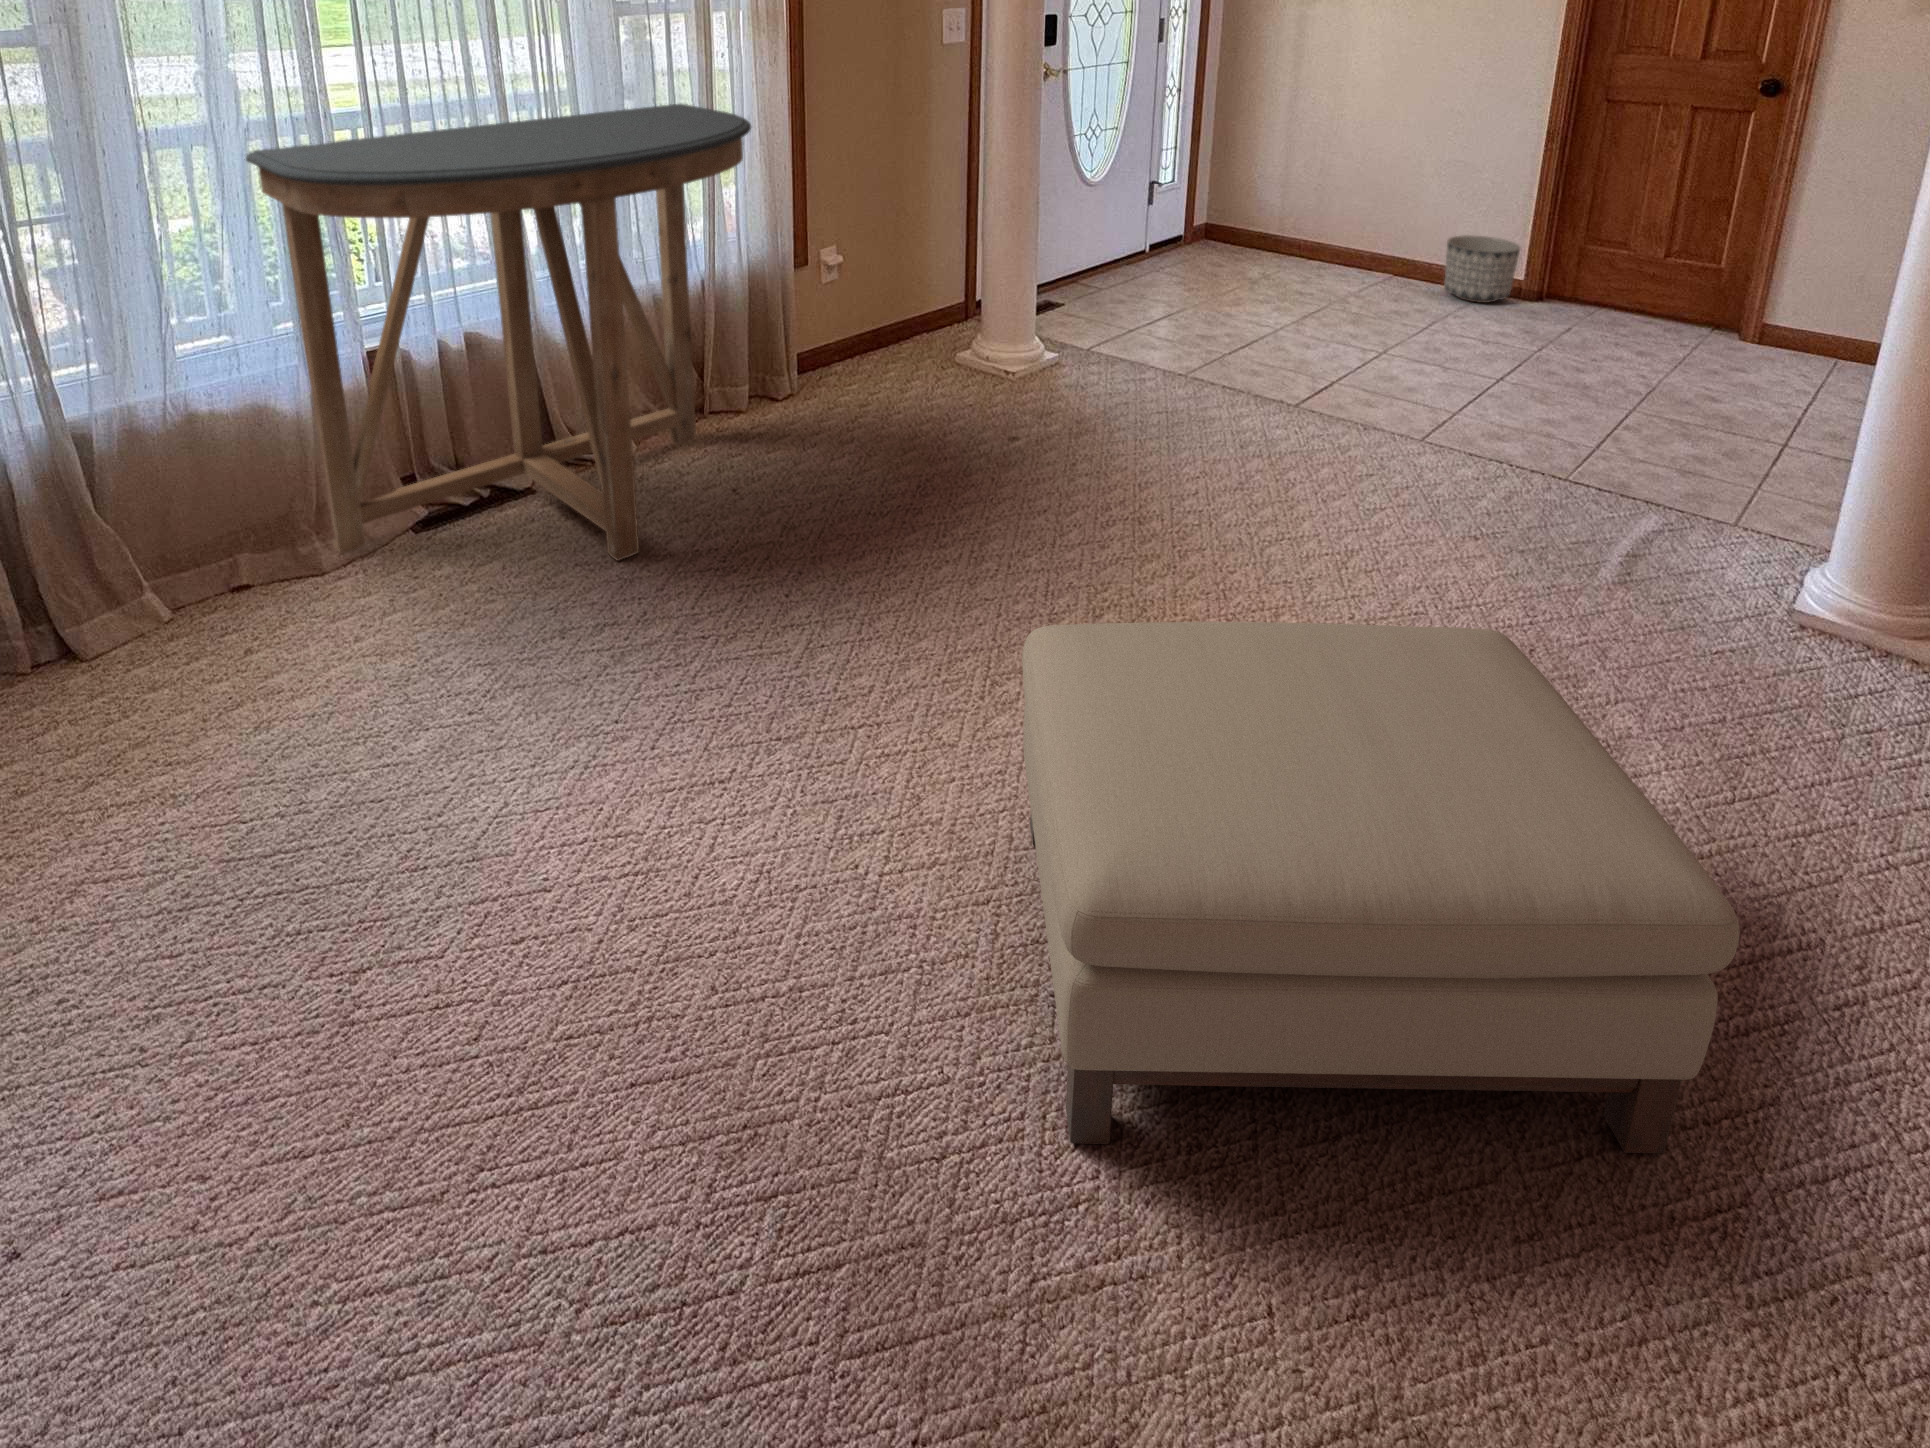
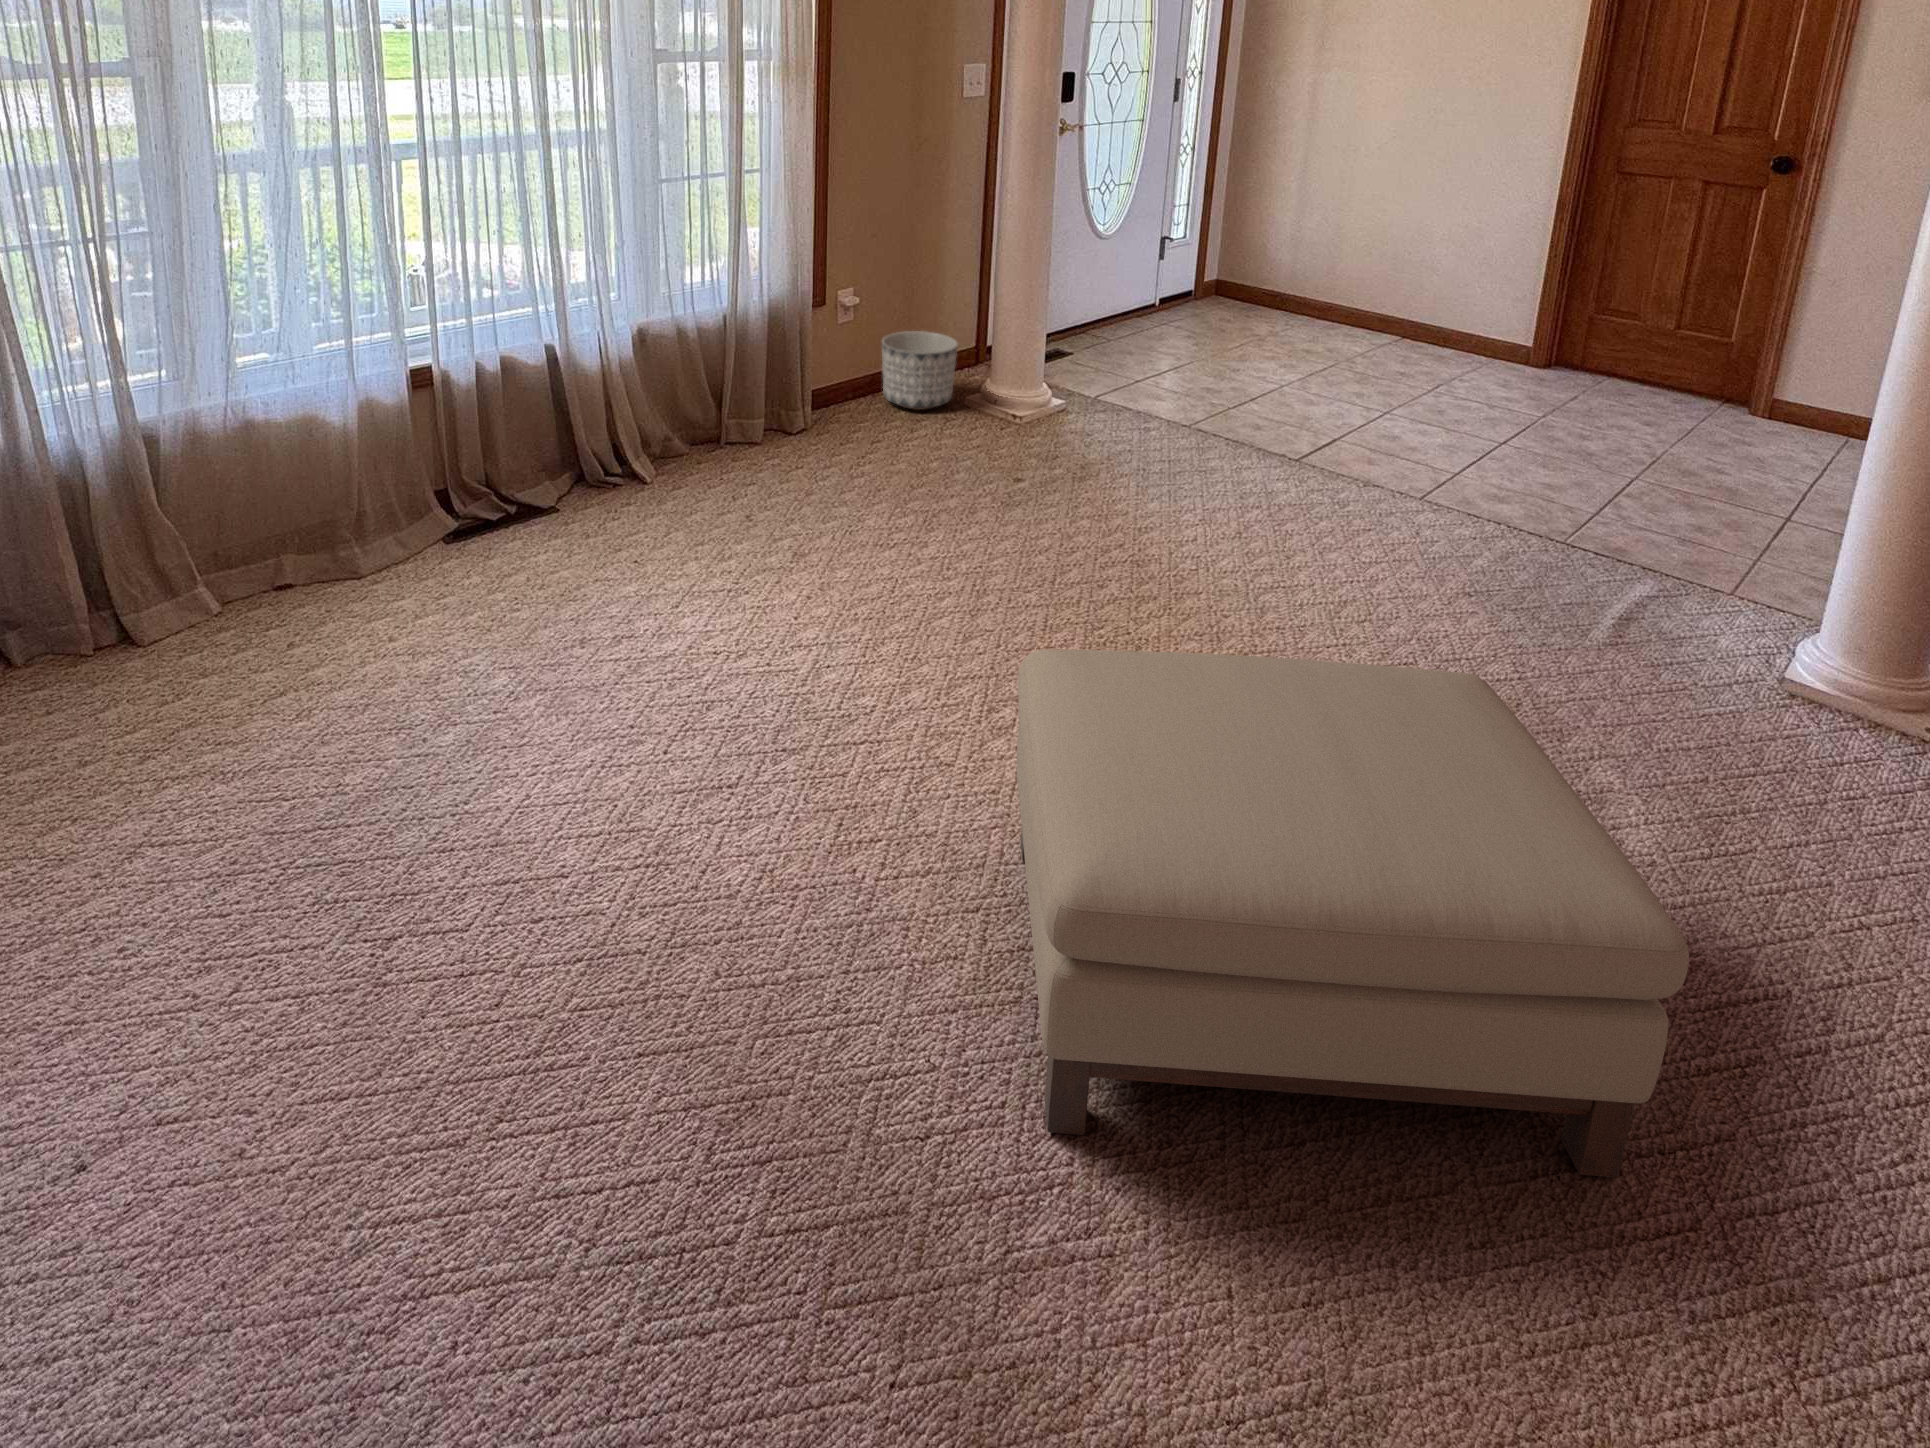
console table: present [244,104,751,561] -> none [310,147,778,579]
planter: present [1444,235,1520,303] -> present [882,331,958,410]

